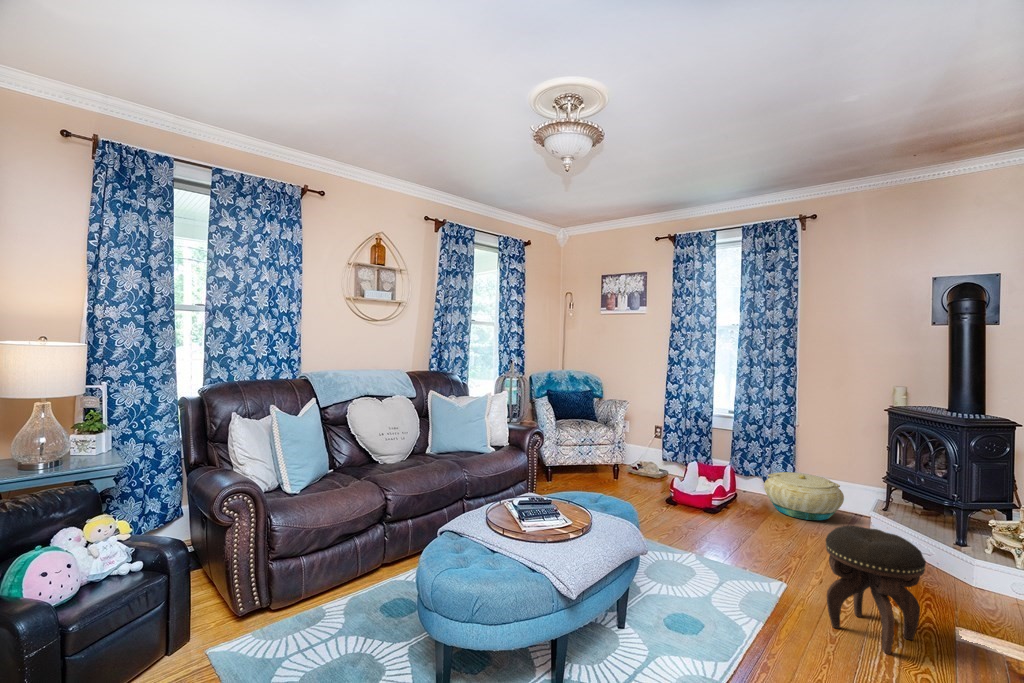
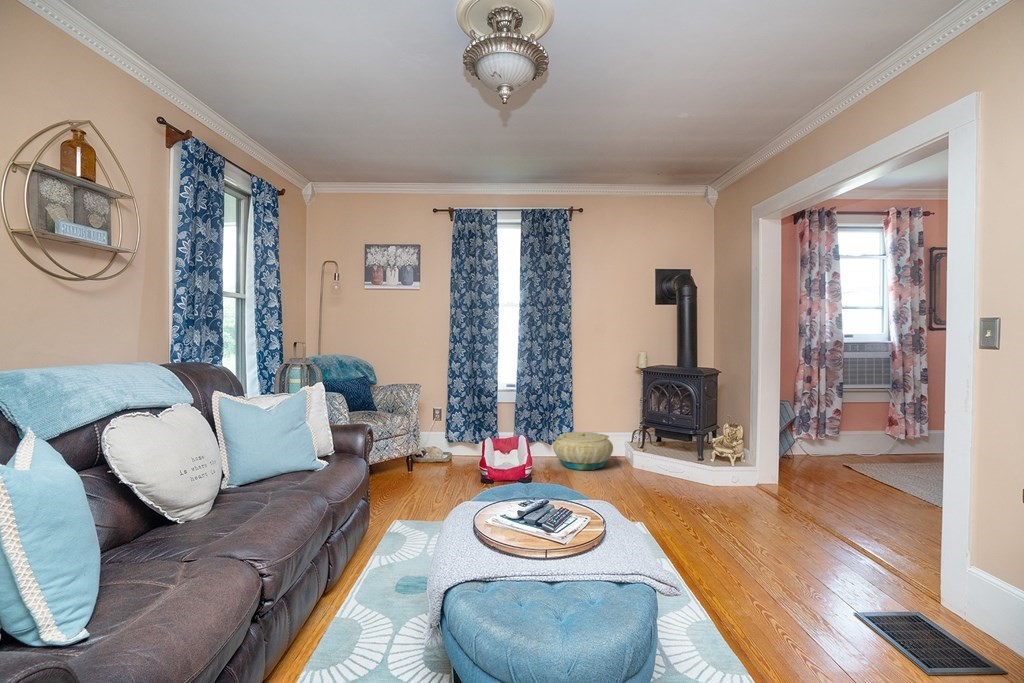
footstool: present [826,526,926,654] -> none [688,456,756,547]

